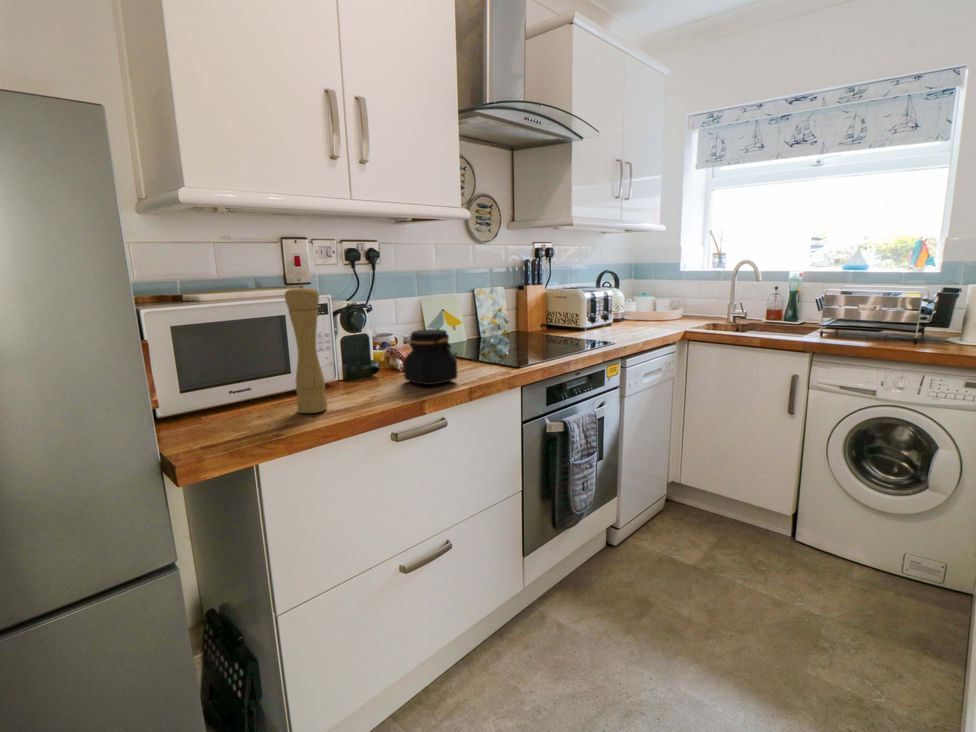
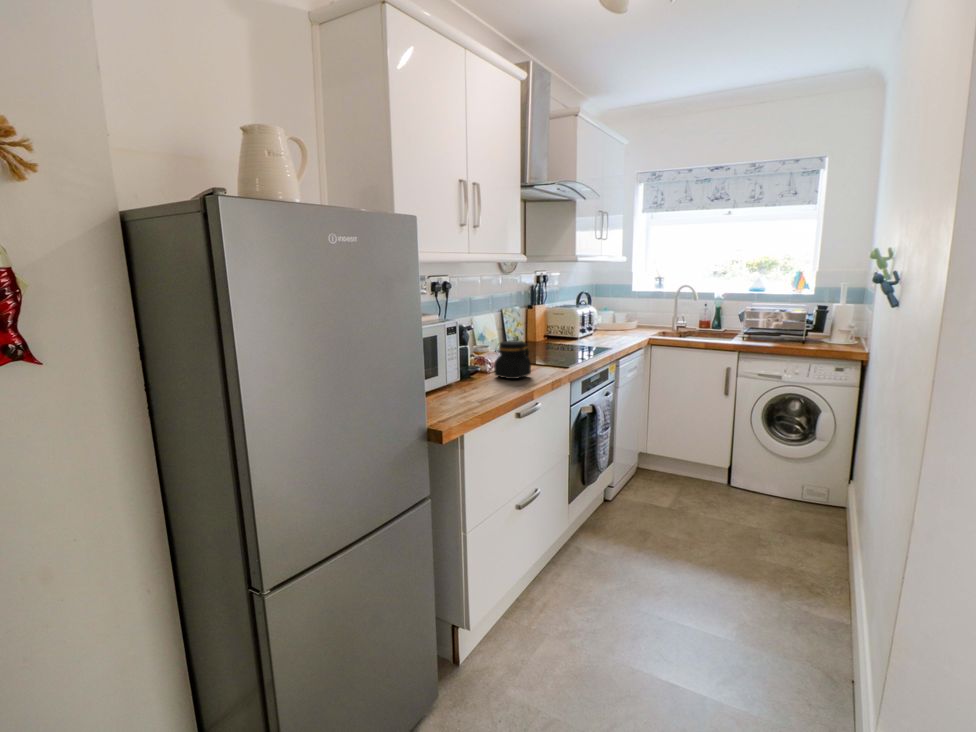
pepper mill: present [285,286,328,413] -> none [448,314,470,397]

